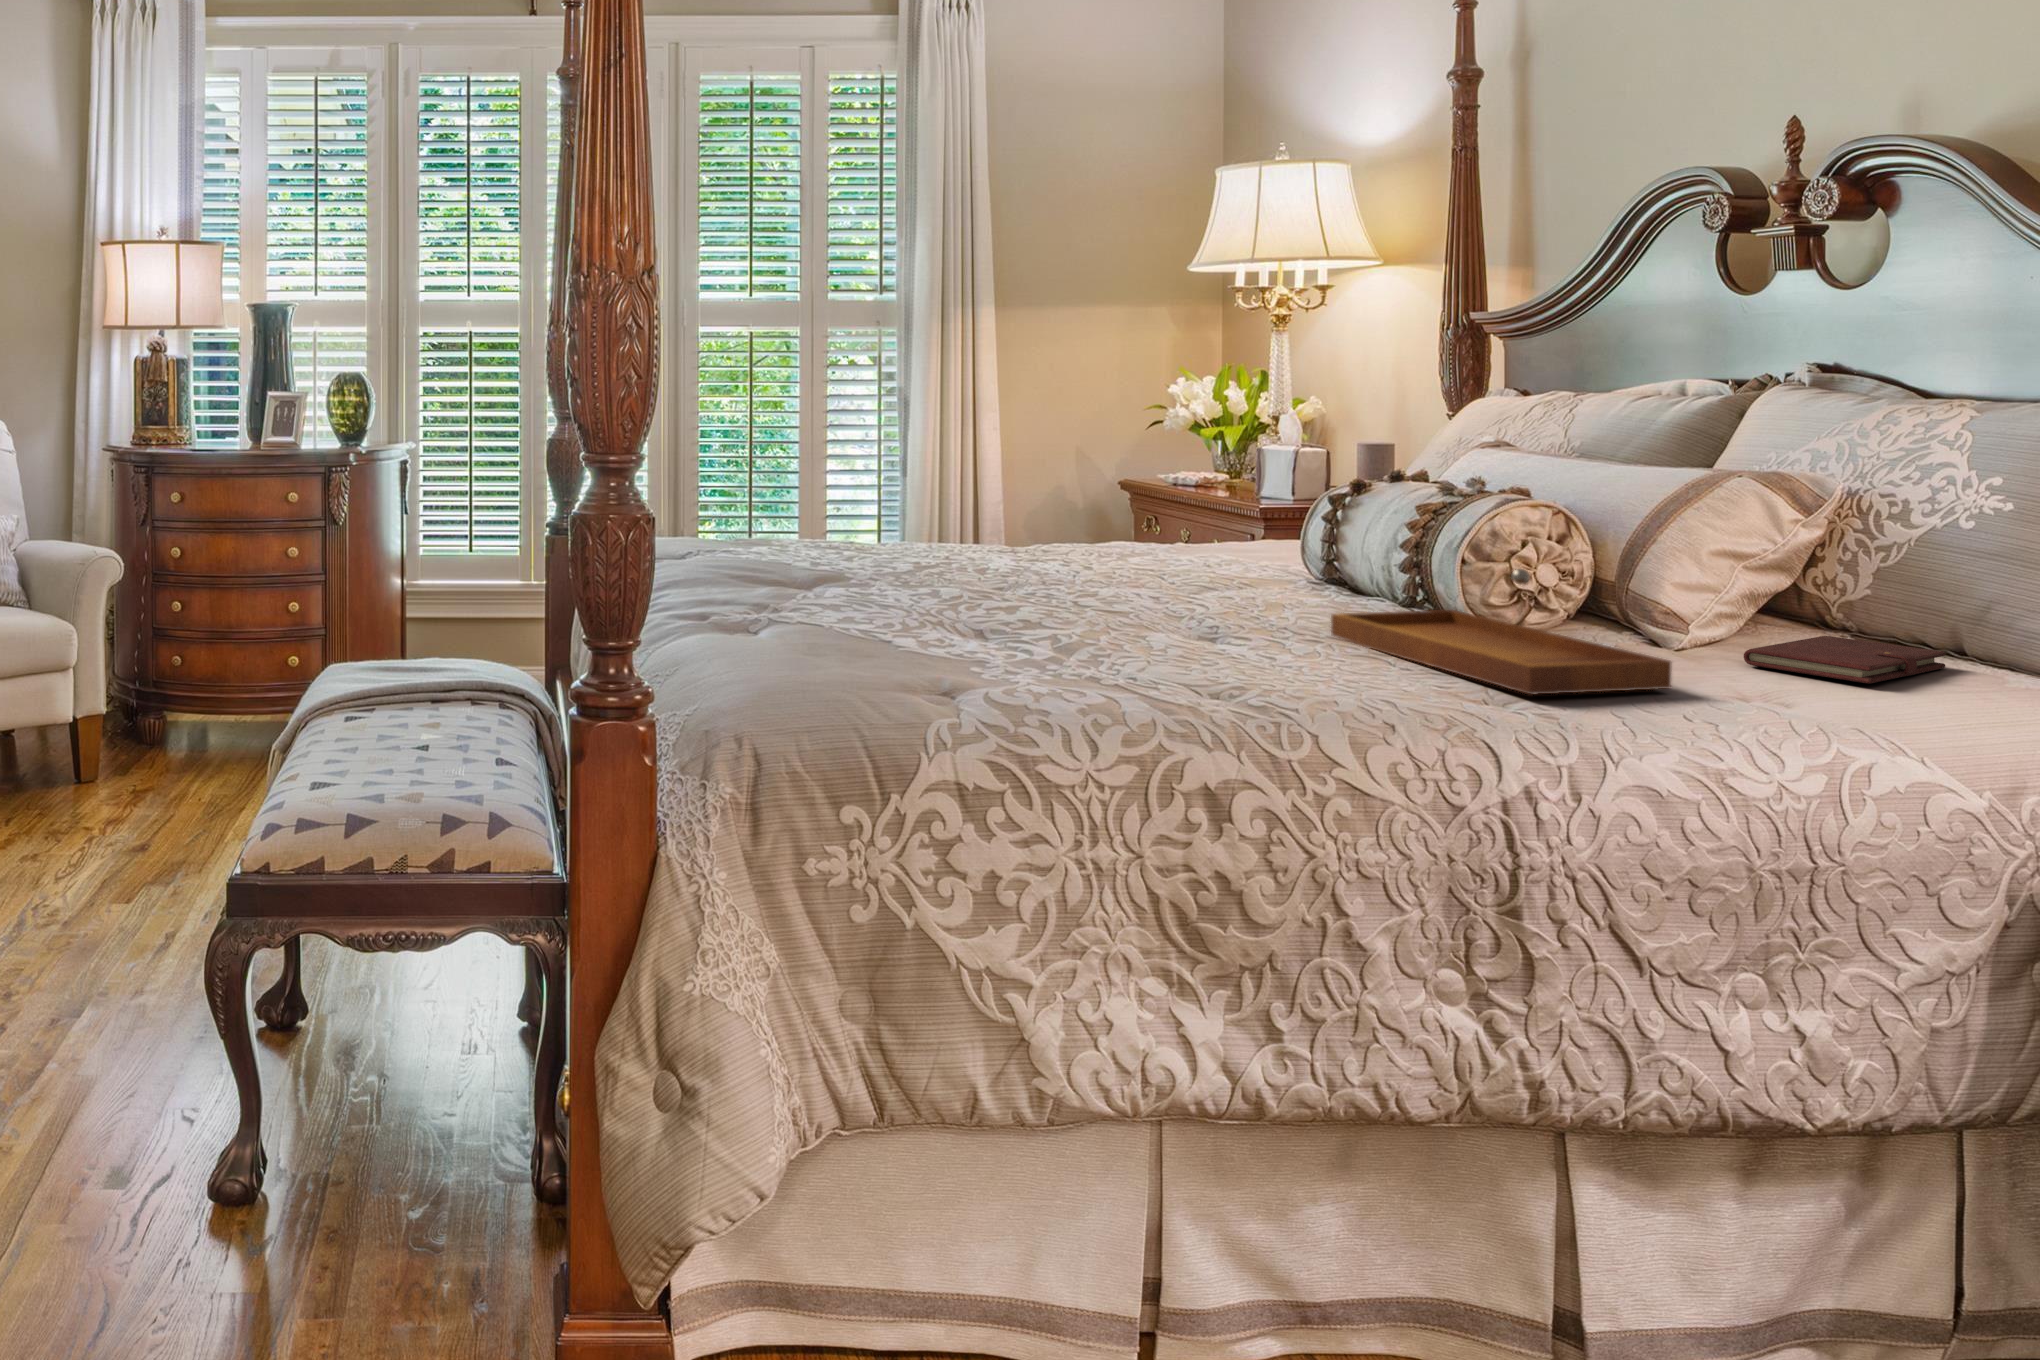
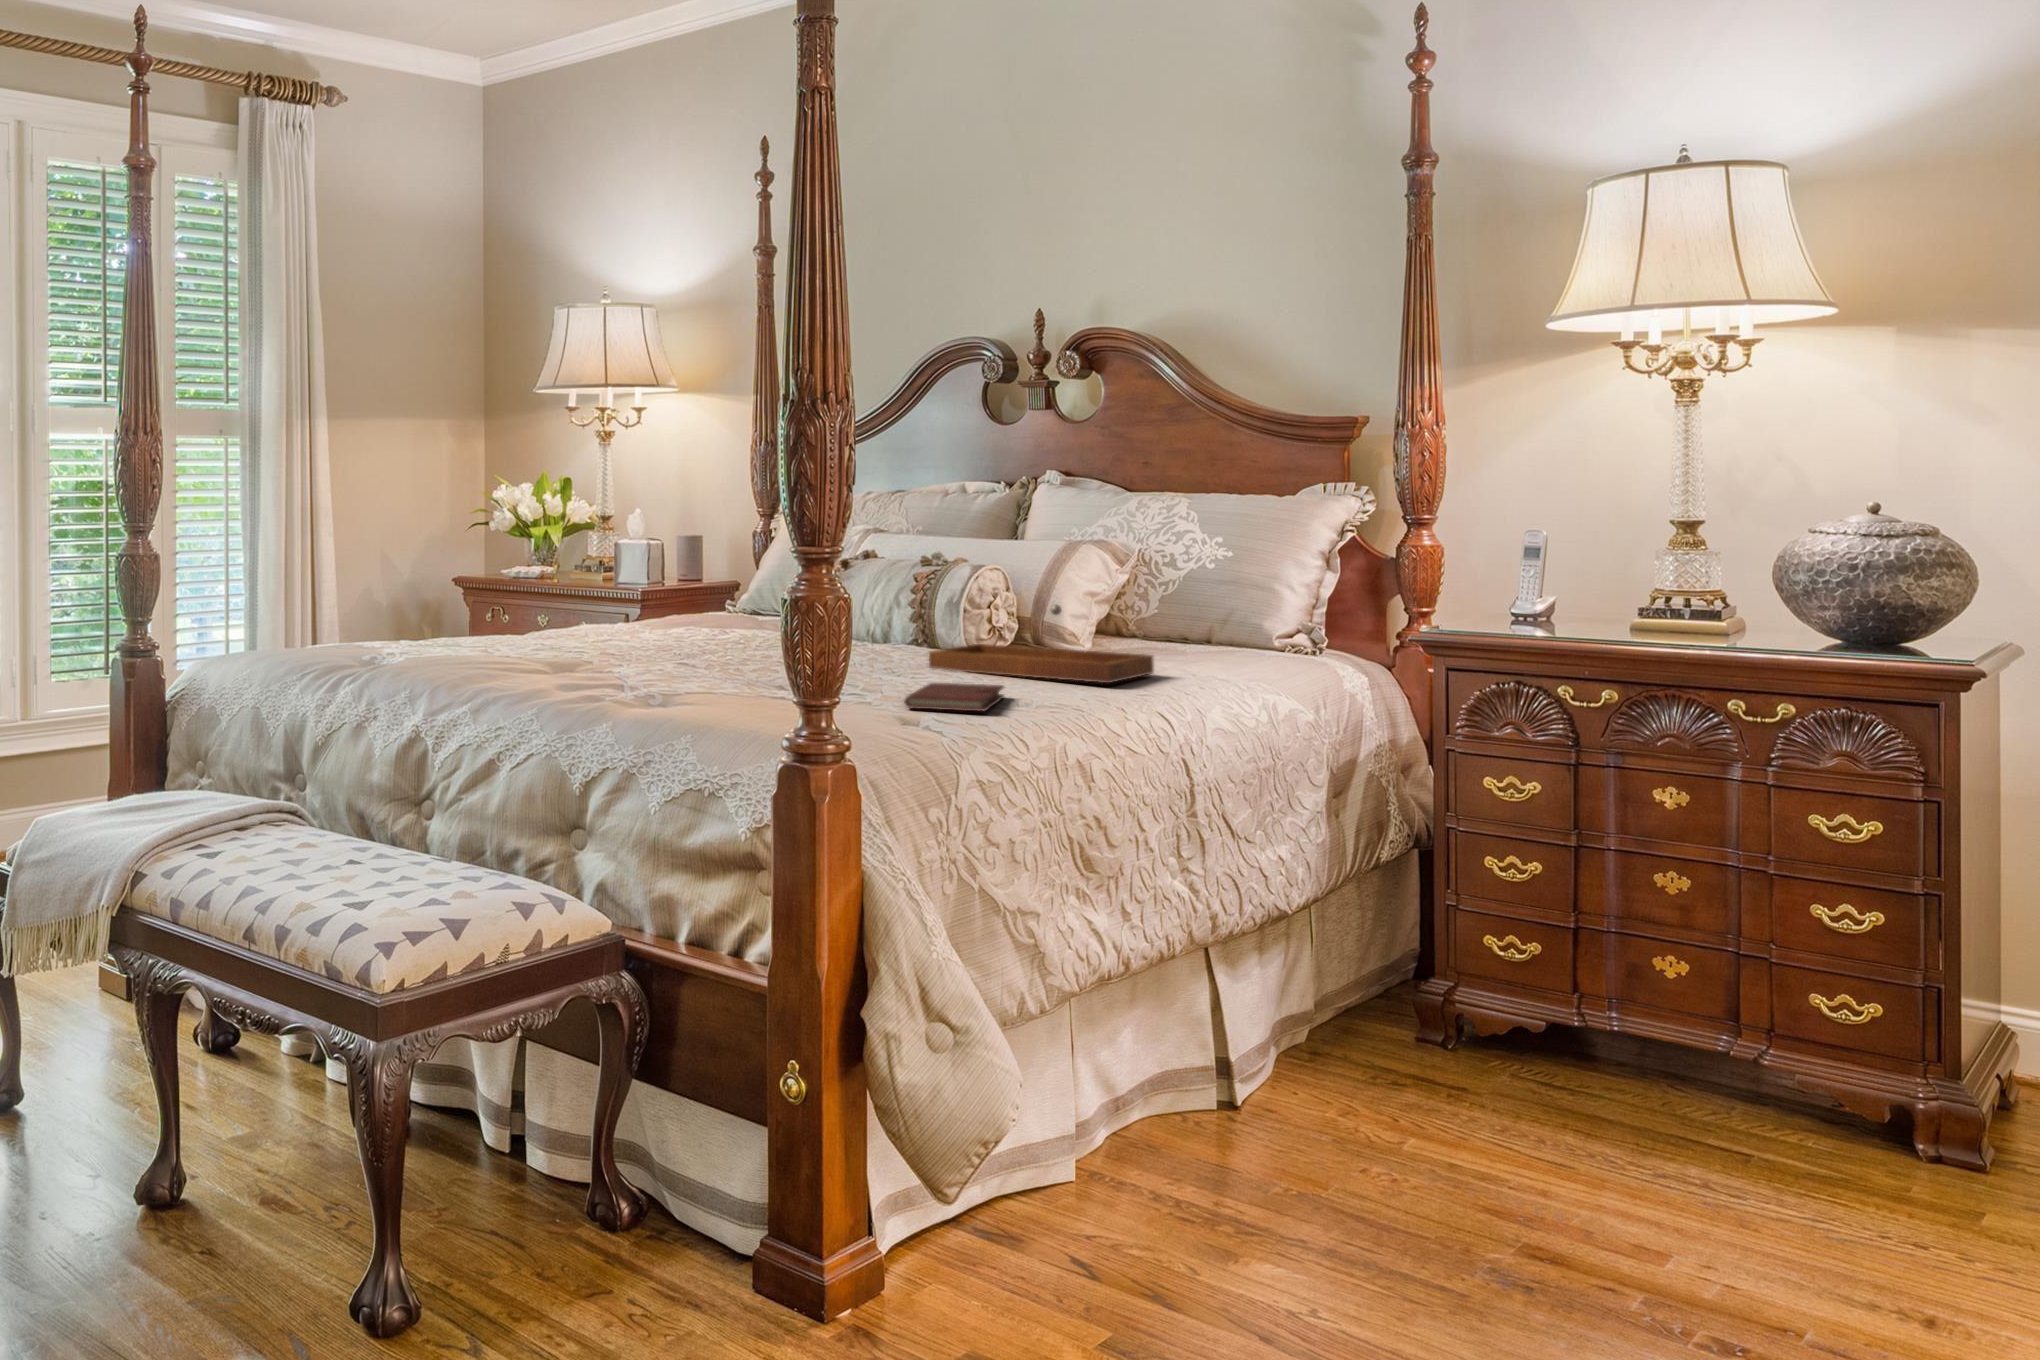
notebook: present [1744,636,1945,684] -> present [904,683,1004,711]

